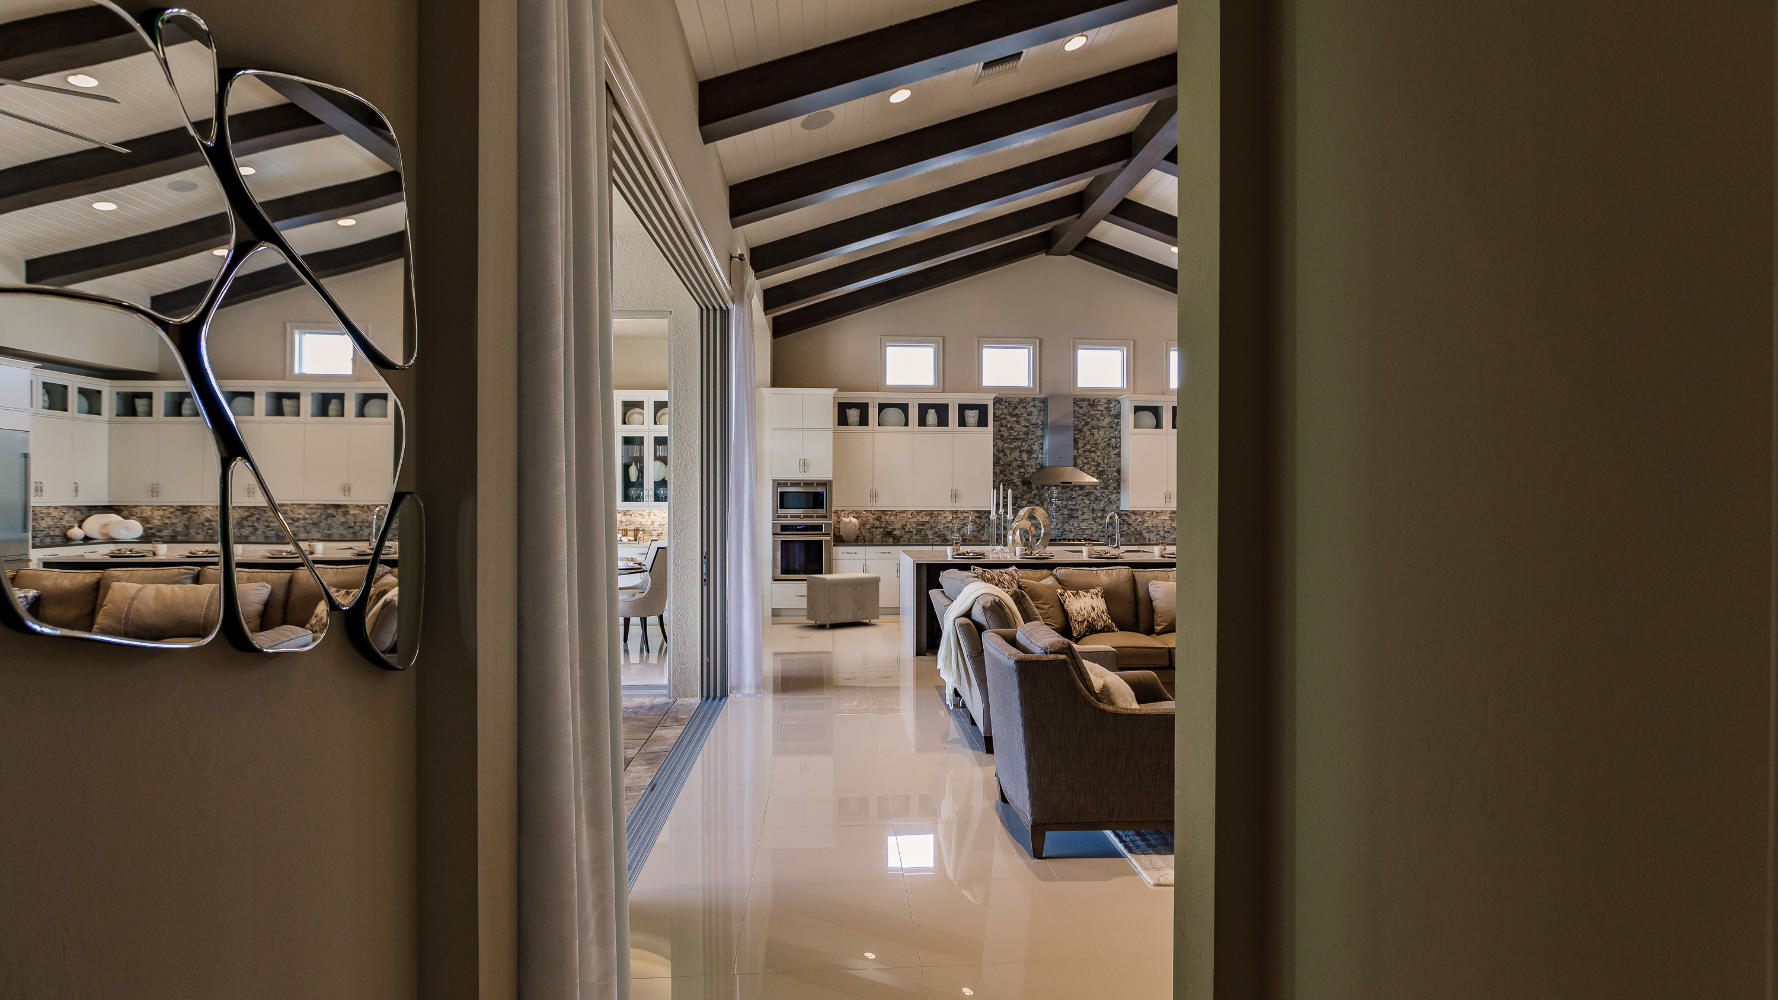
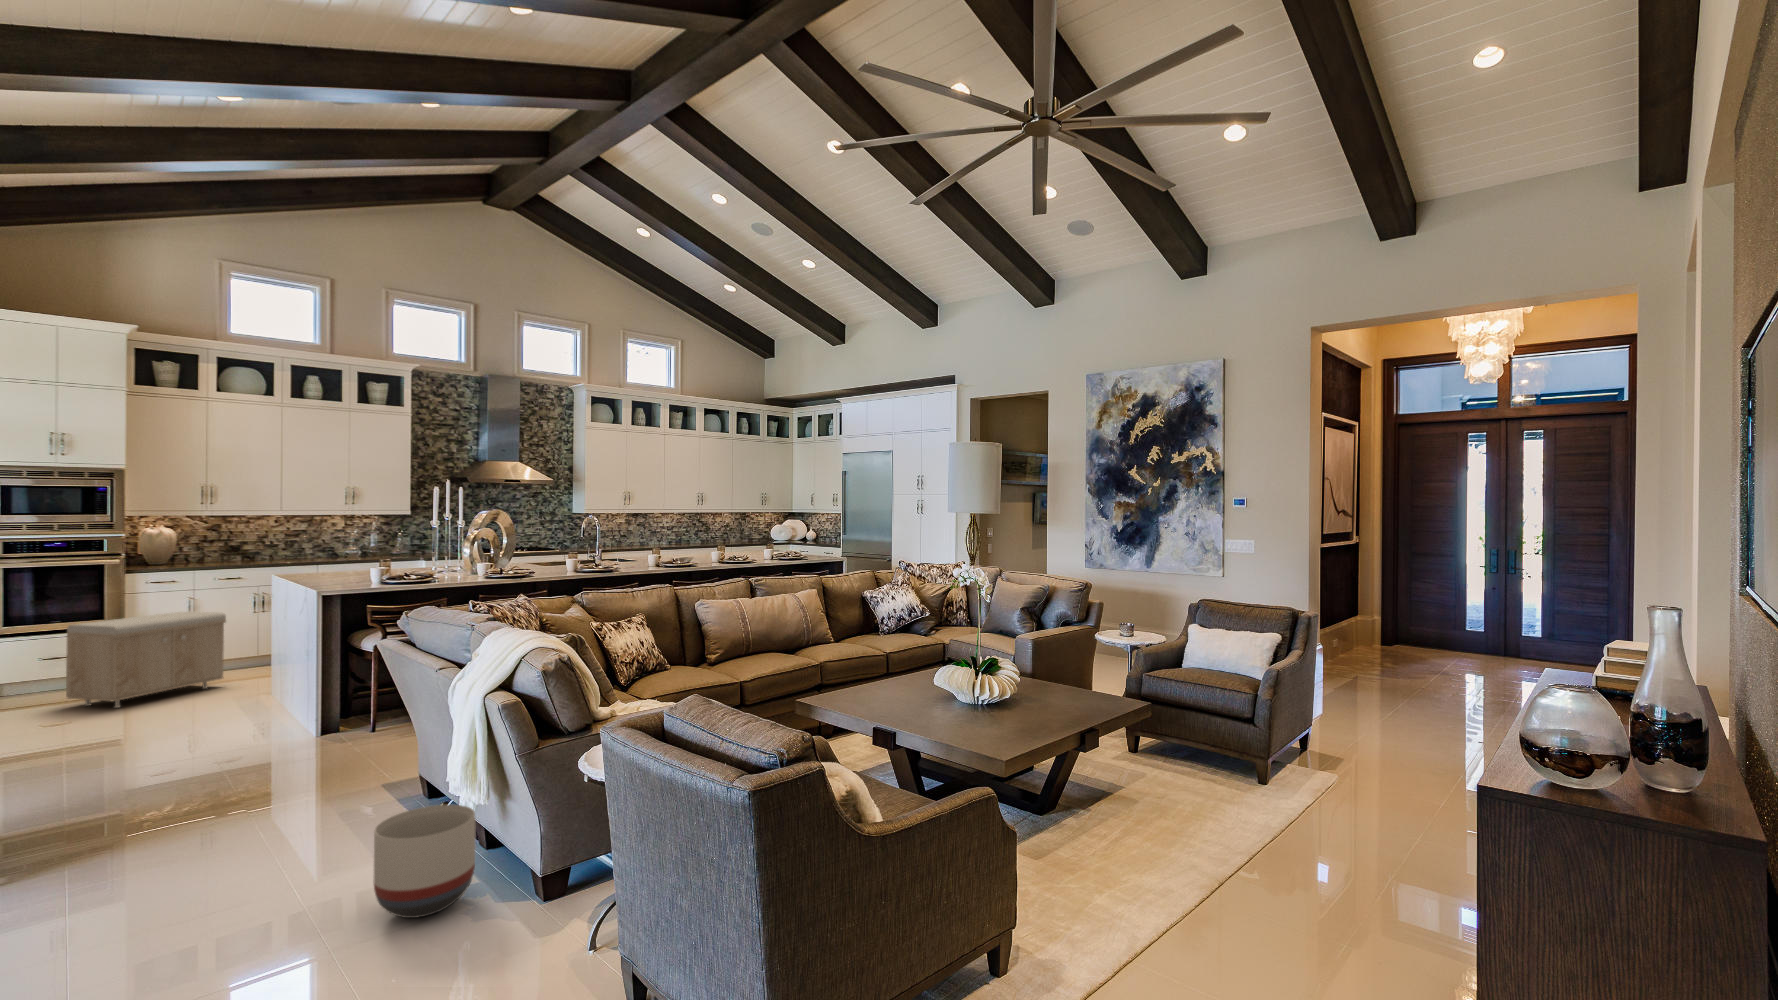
planter: none [900,675,948,730] -> present [374,805,475,918]

